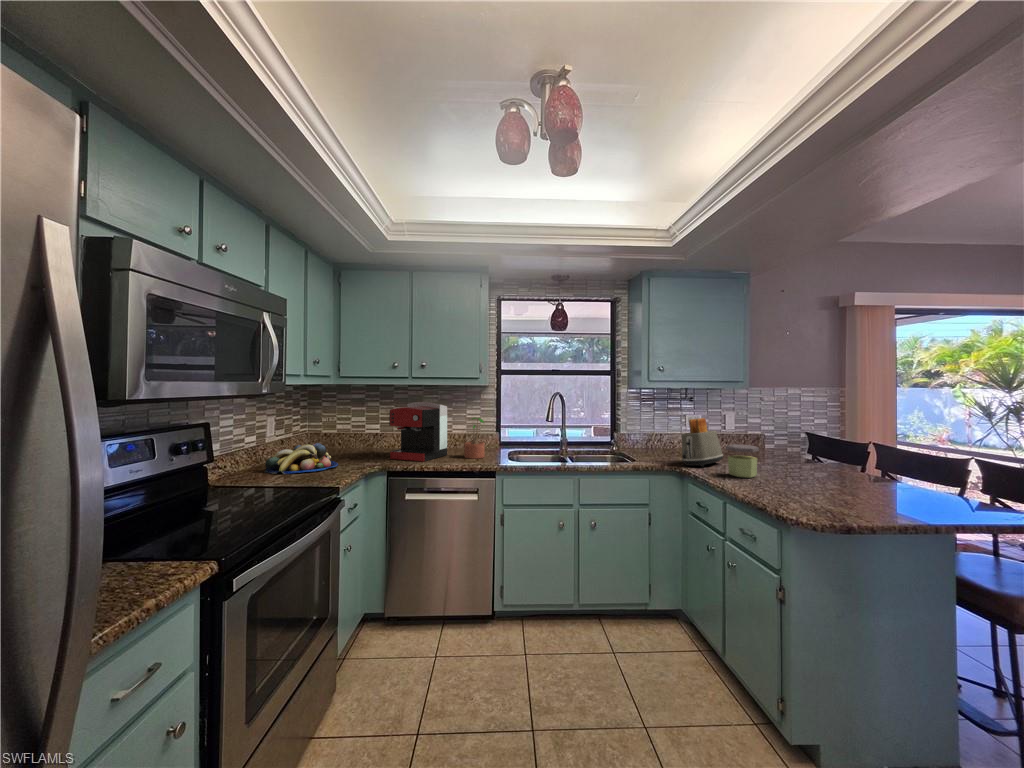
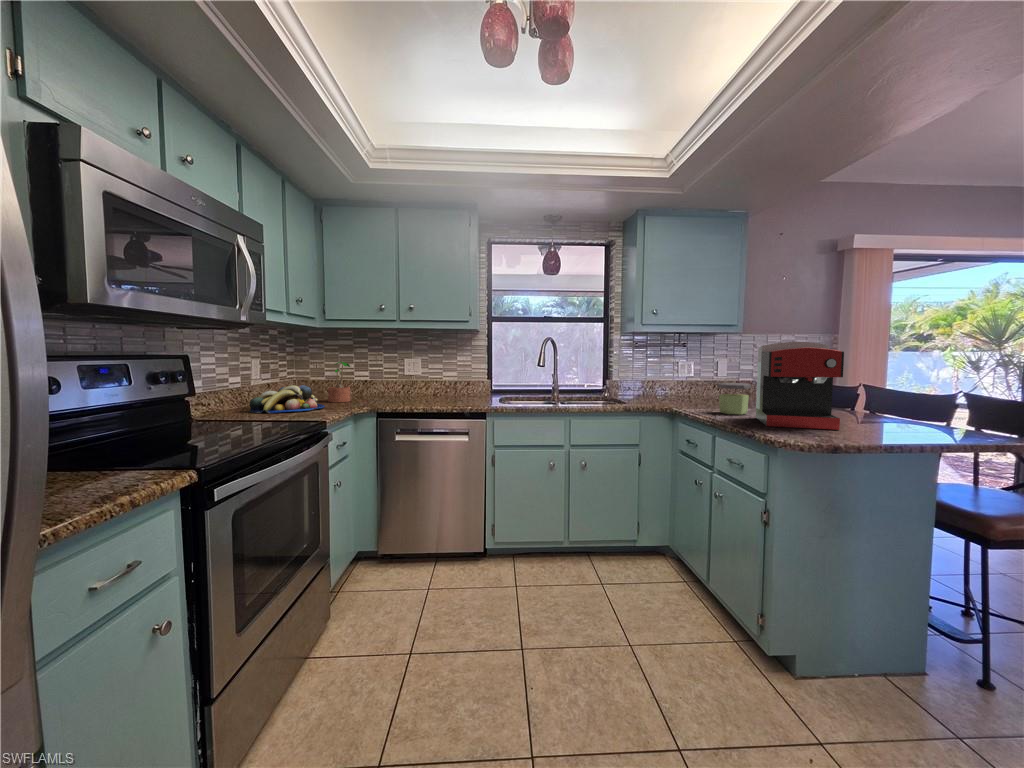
coffee maker: present [389,402,447,461] -> present [756,342,844,430]
potted plant: present [464,418,485,459] -> present [328,362,350,402]
toaster: present [681,418,723,467] -> none [673,360,715,408]

